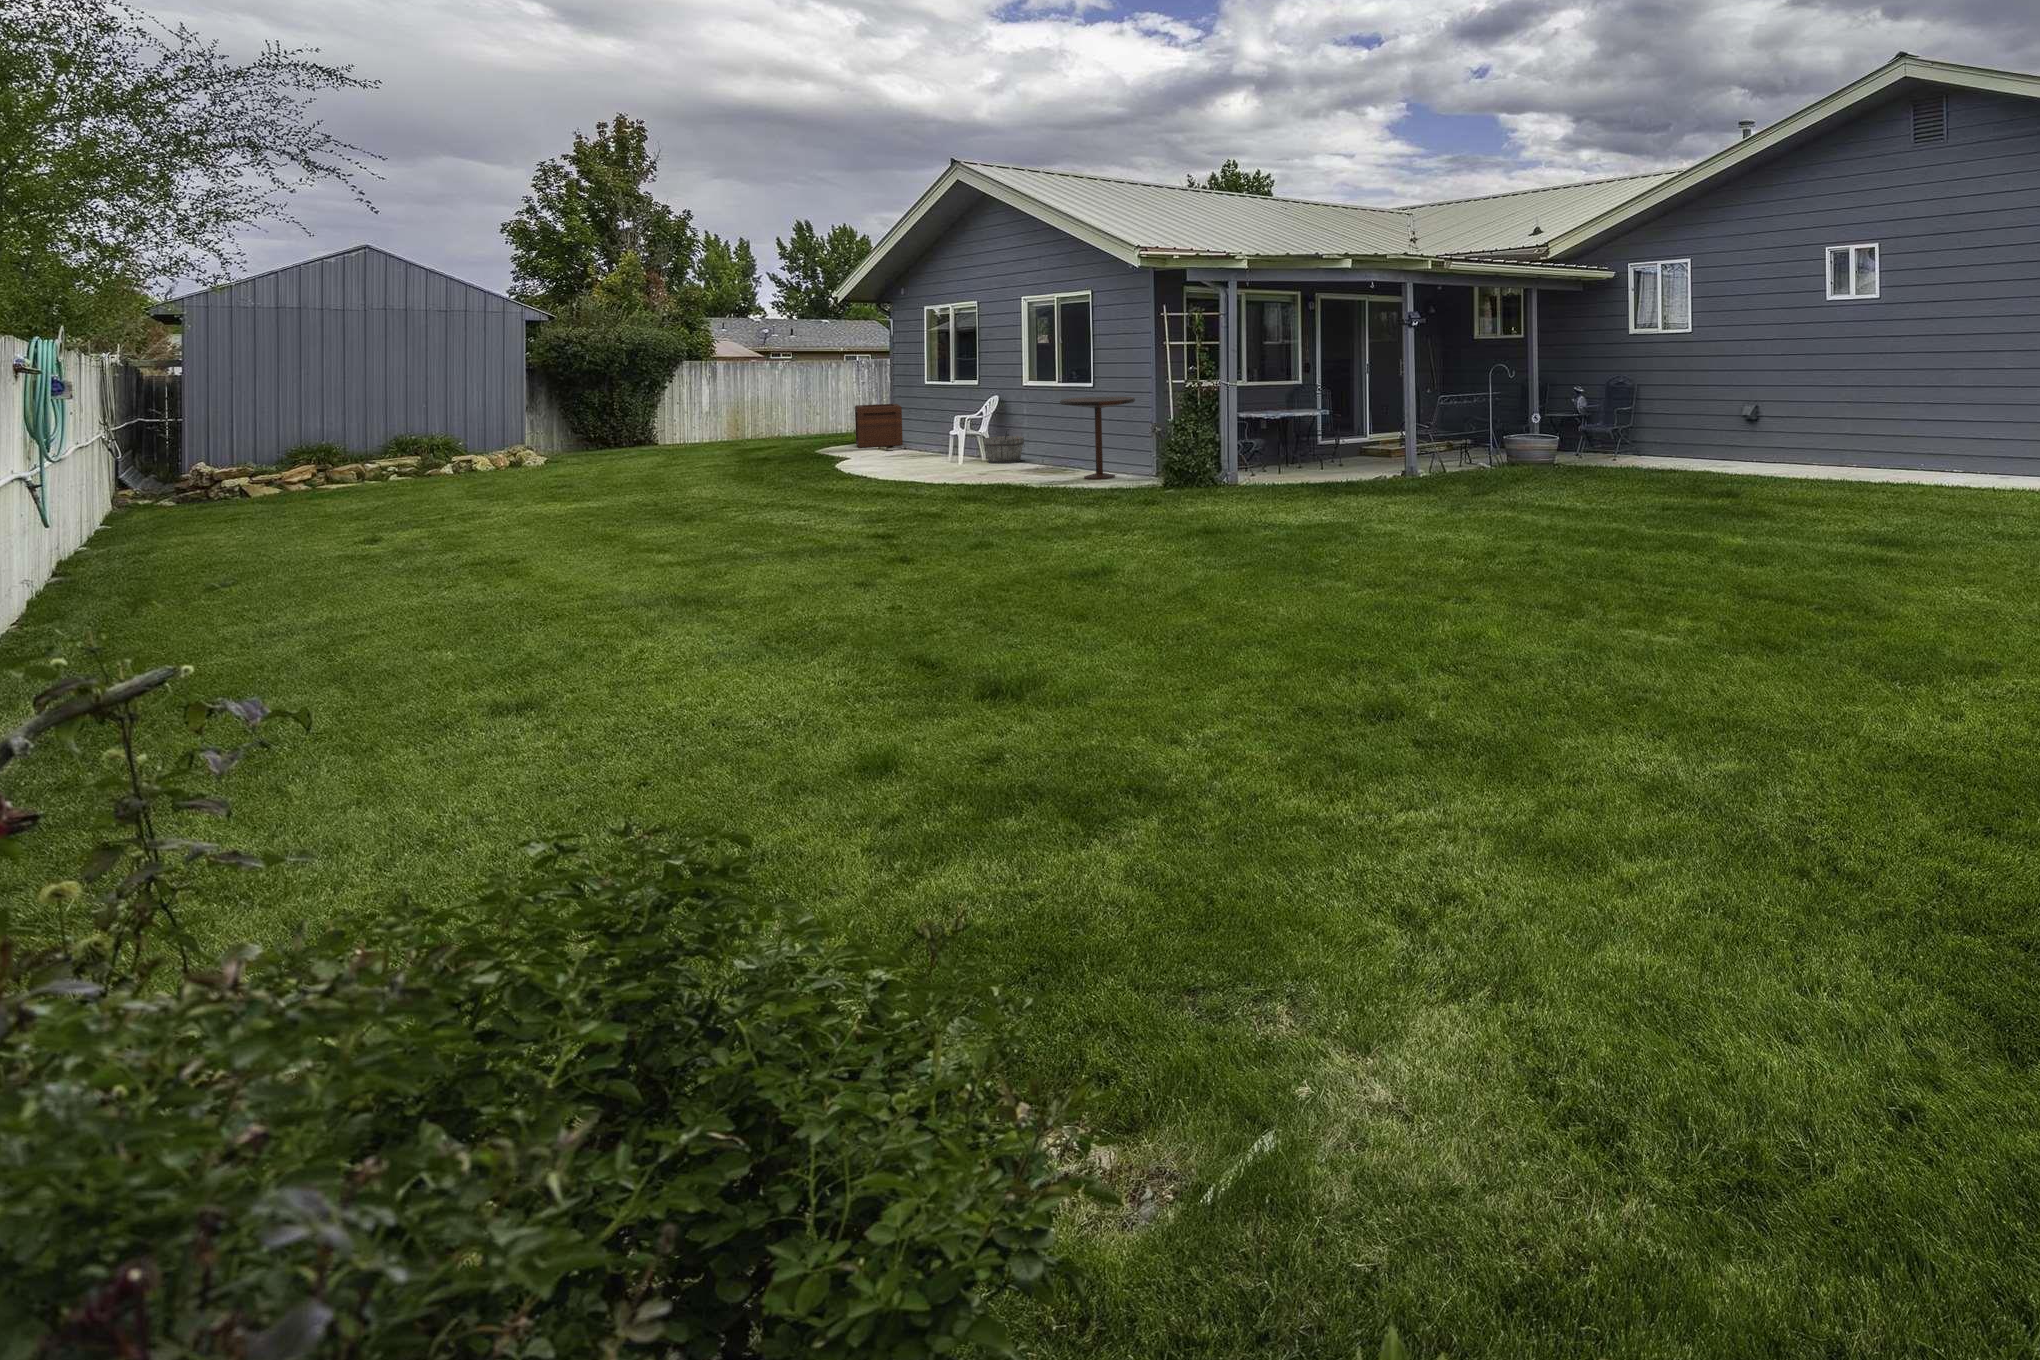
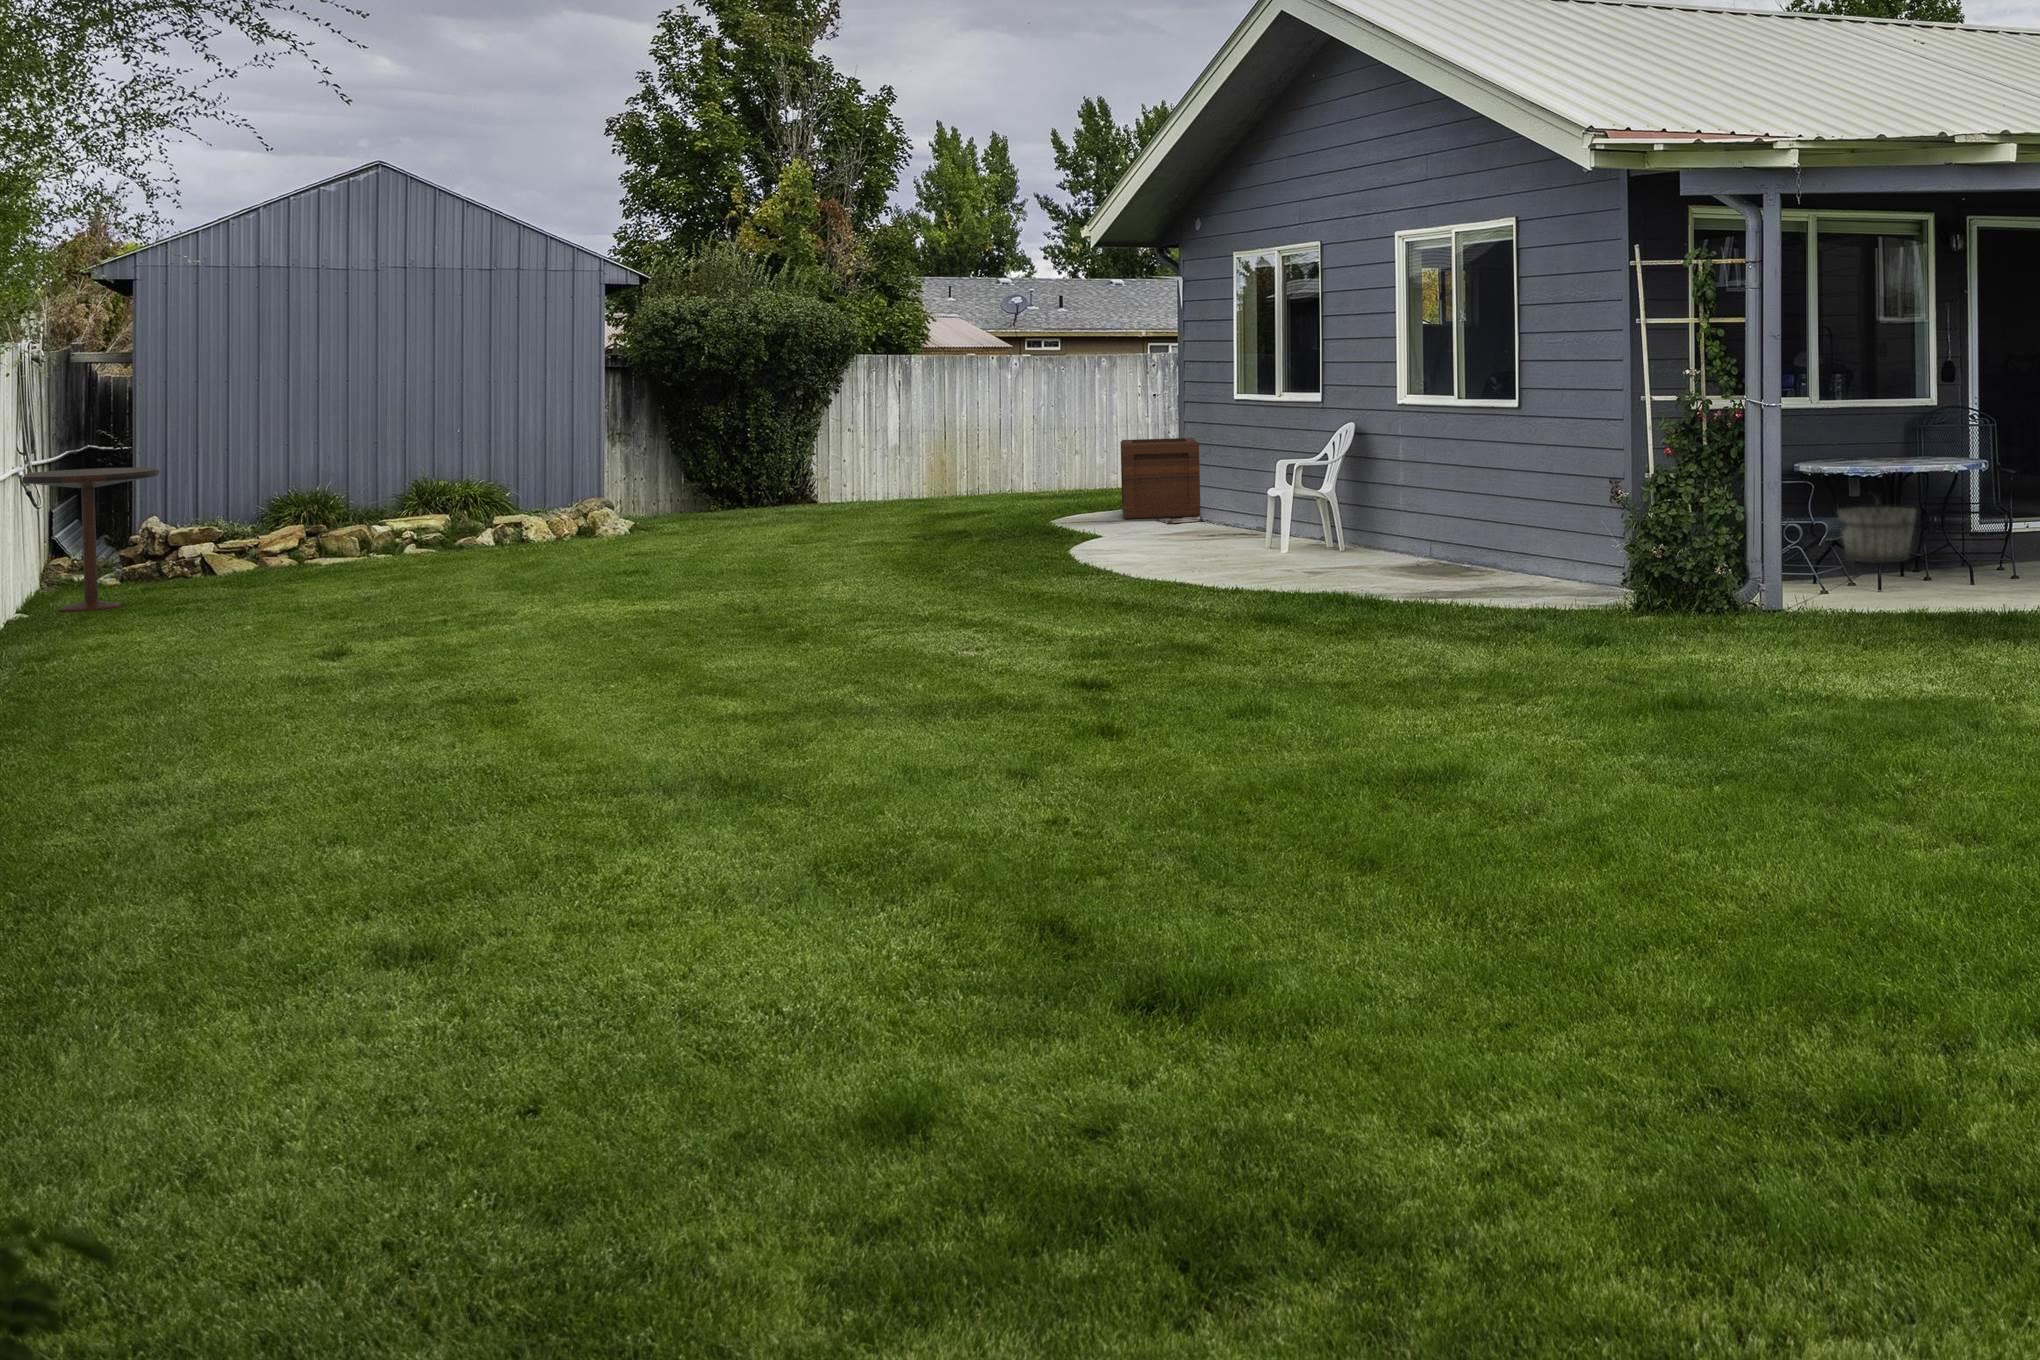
pedestal table: present [1060,397,1135,479] -> present [23,468,160,612]
wooden bucket: present [984,431,1024,463] -> present [1837,496,1916,563]

